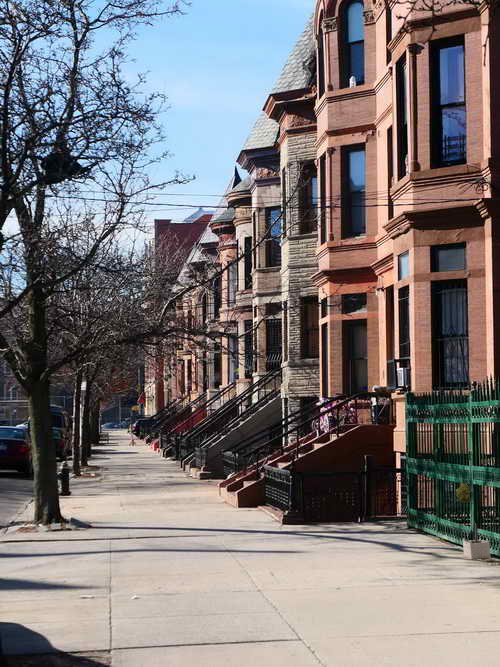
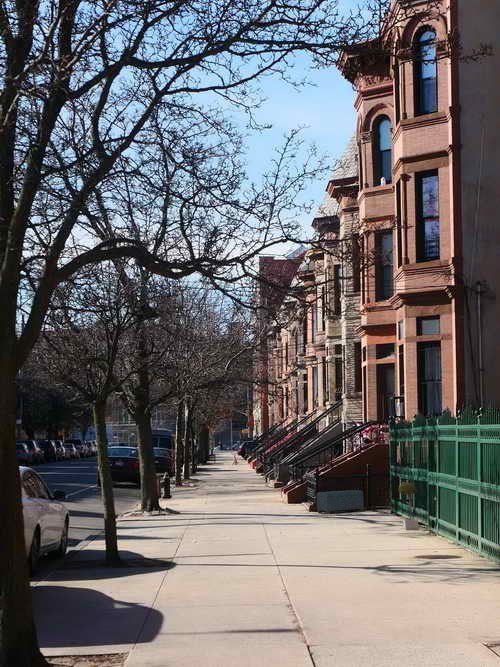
bench: none [290,489,355,525] -> present [317,490,364,514]

